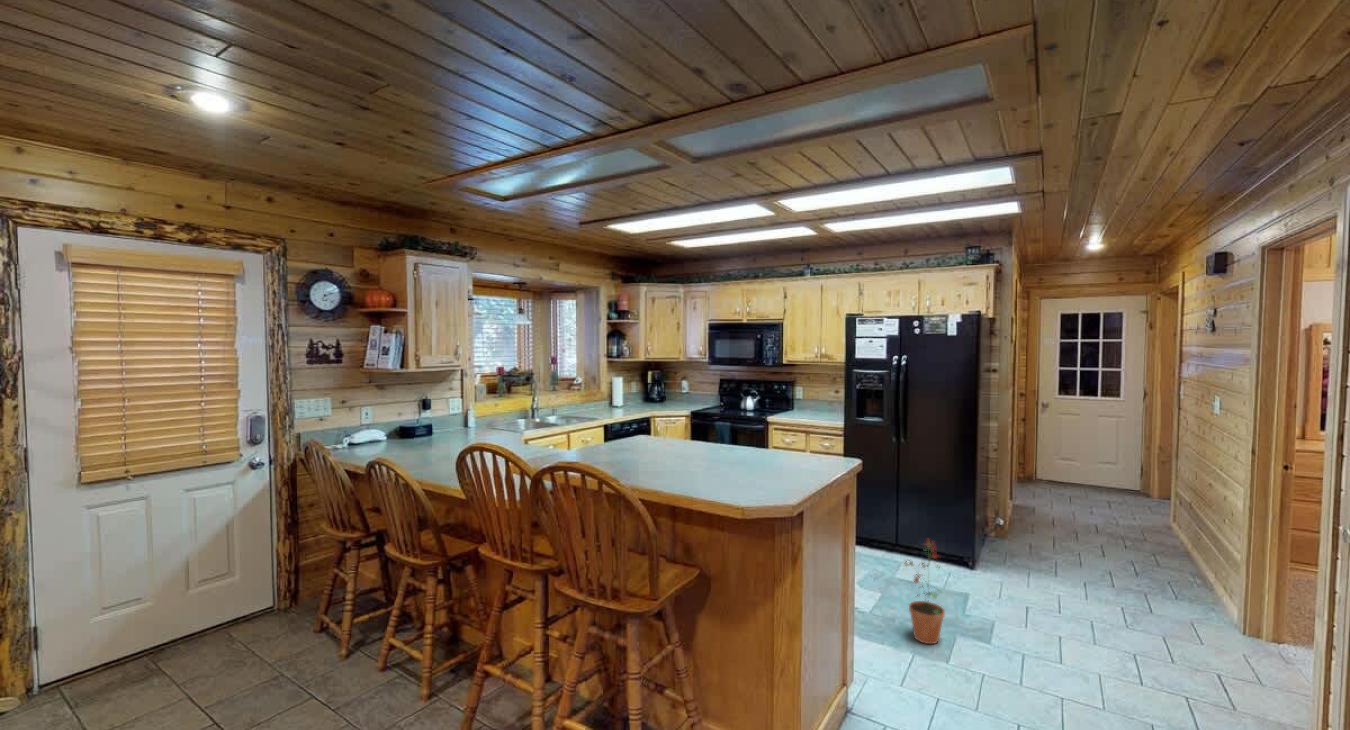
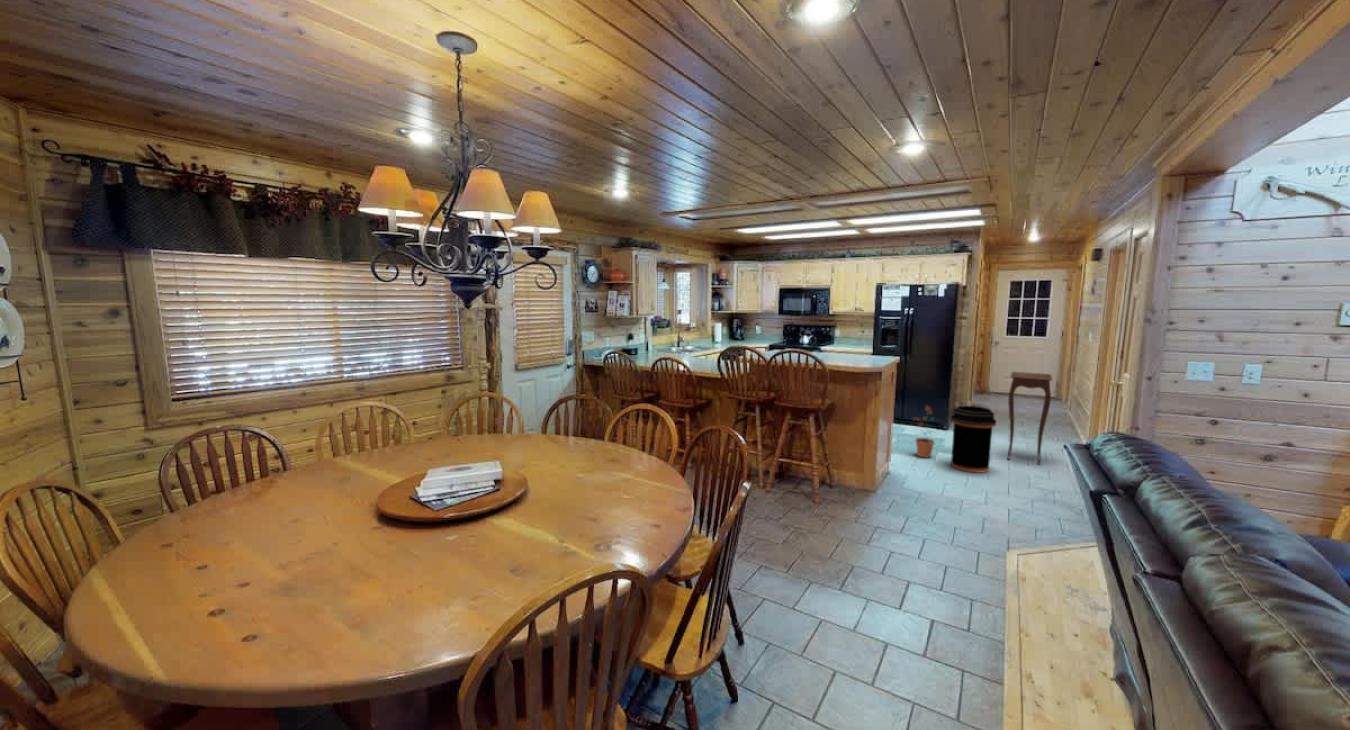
side table: none [1083,474,1171,668] -> present [1008,372,1052,464]
trash can: none [973,547,1065,696] -> present [951,406,996,473]

